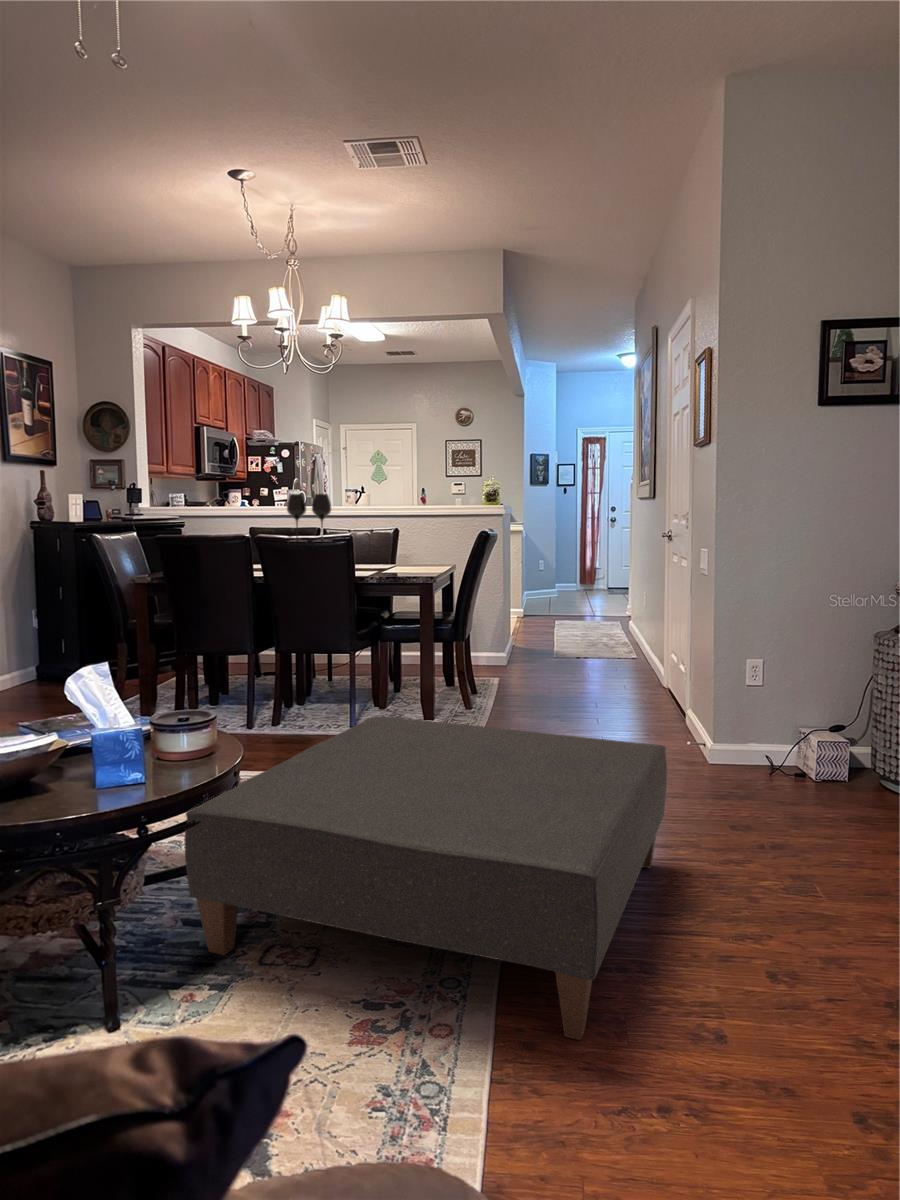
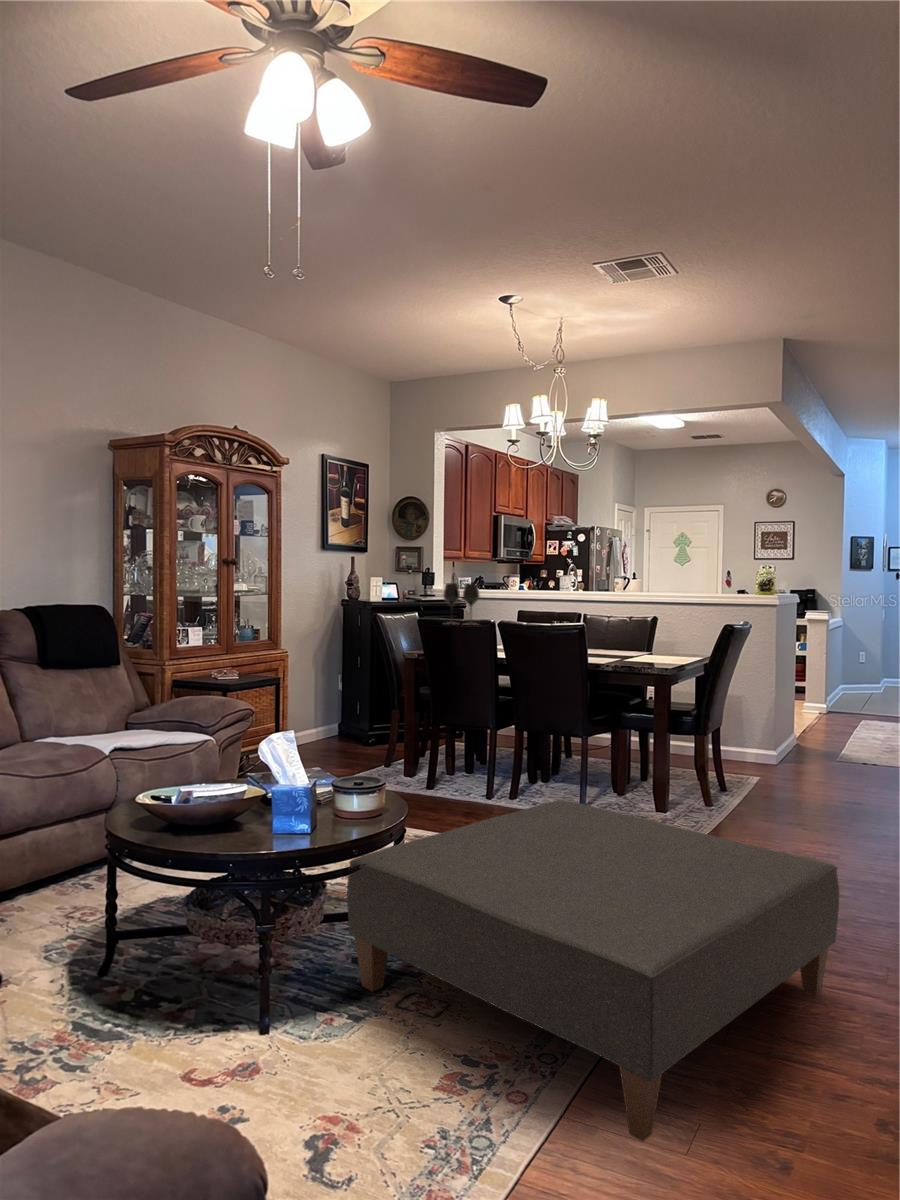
wine glass: present [287,494,331,542] -> present [443,583,480,625]

